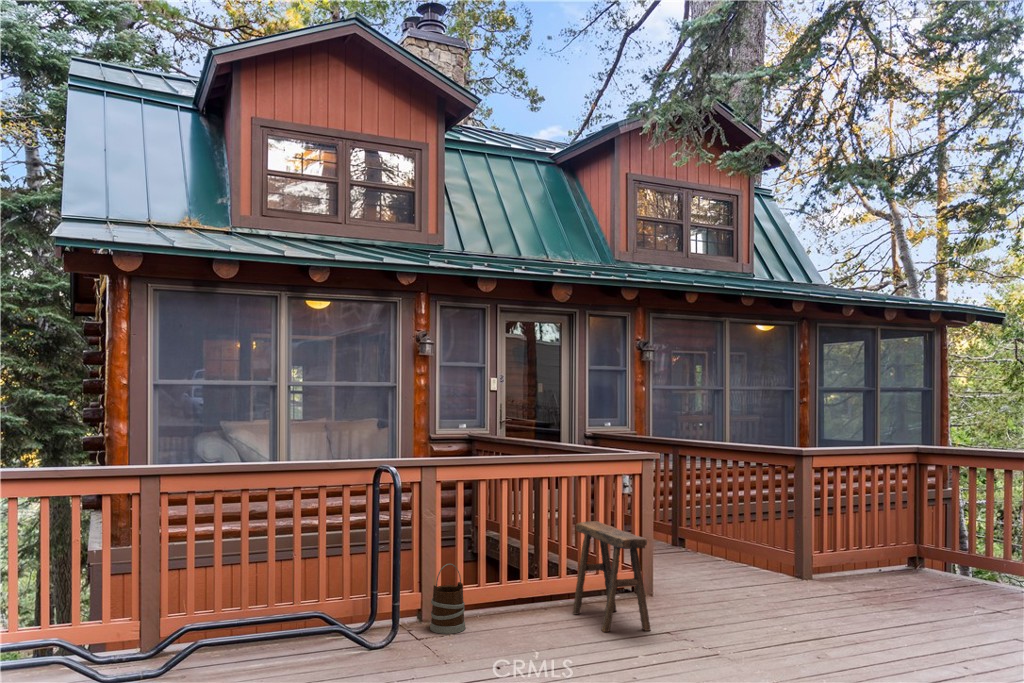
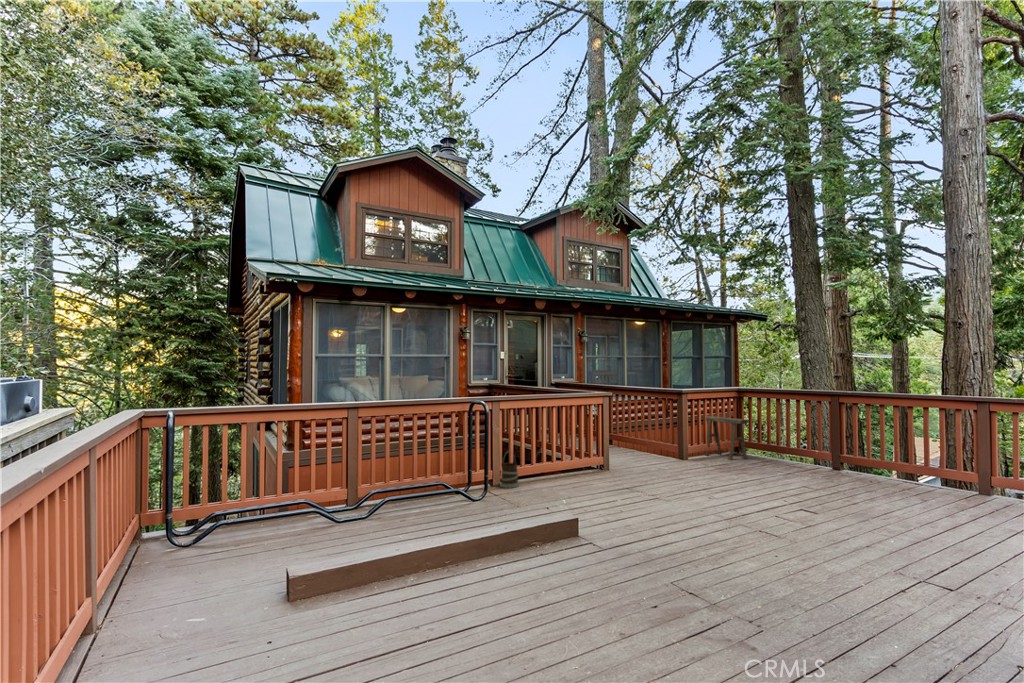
stool: present [573,521,650,632] -> present [705,416,748,460]

